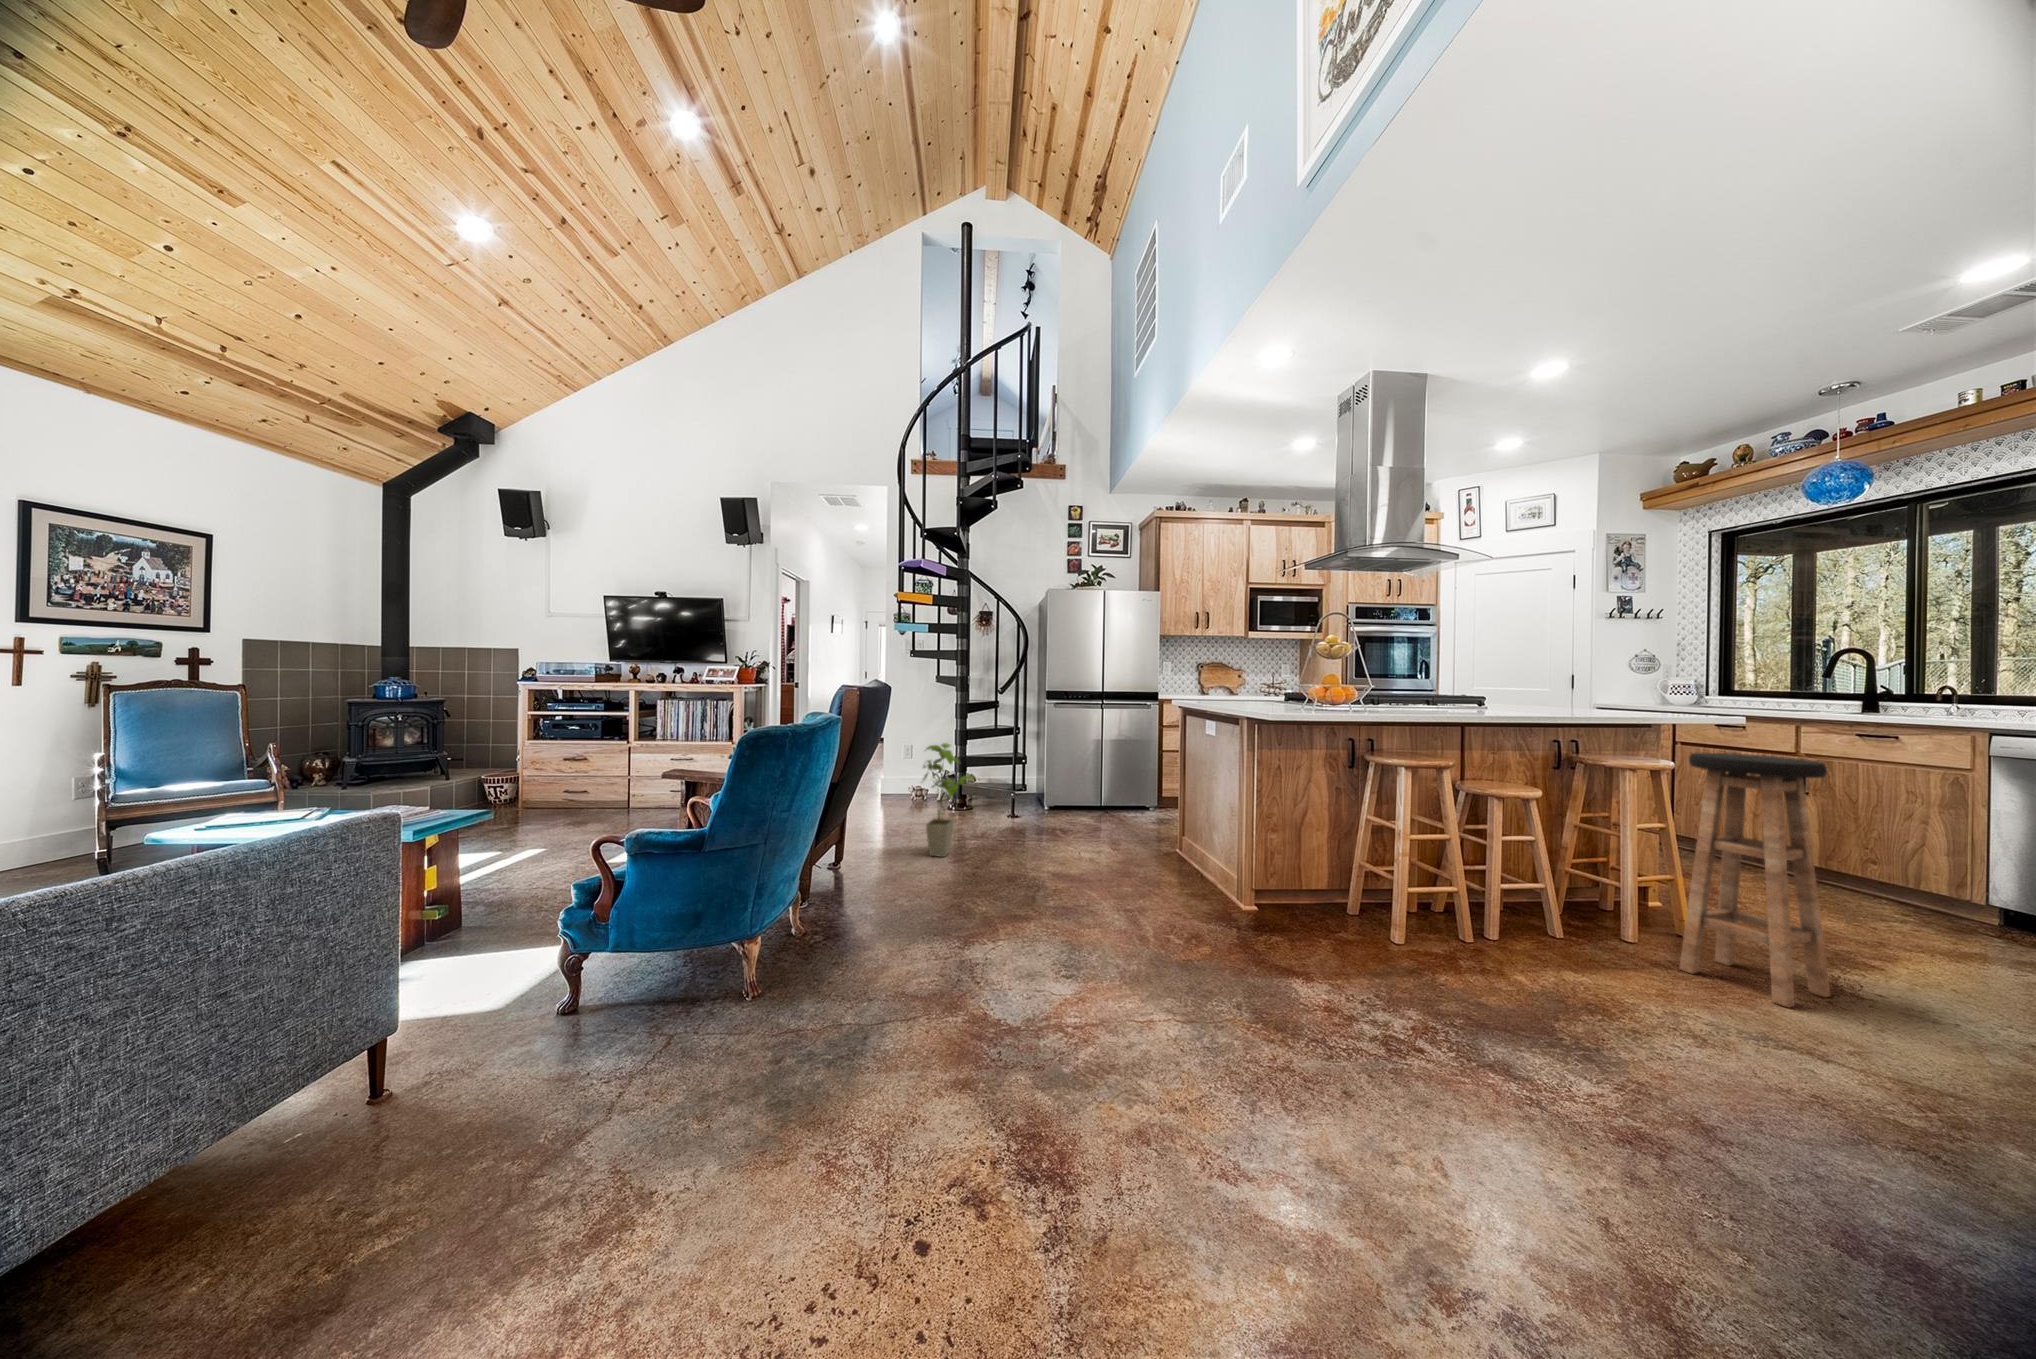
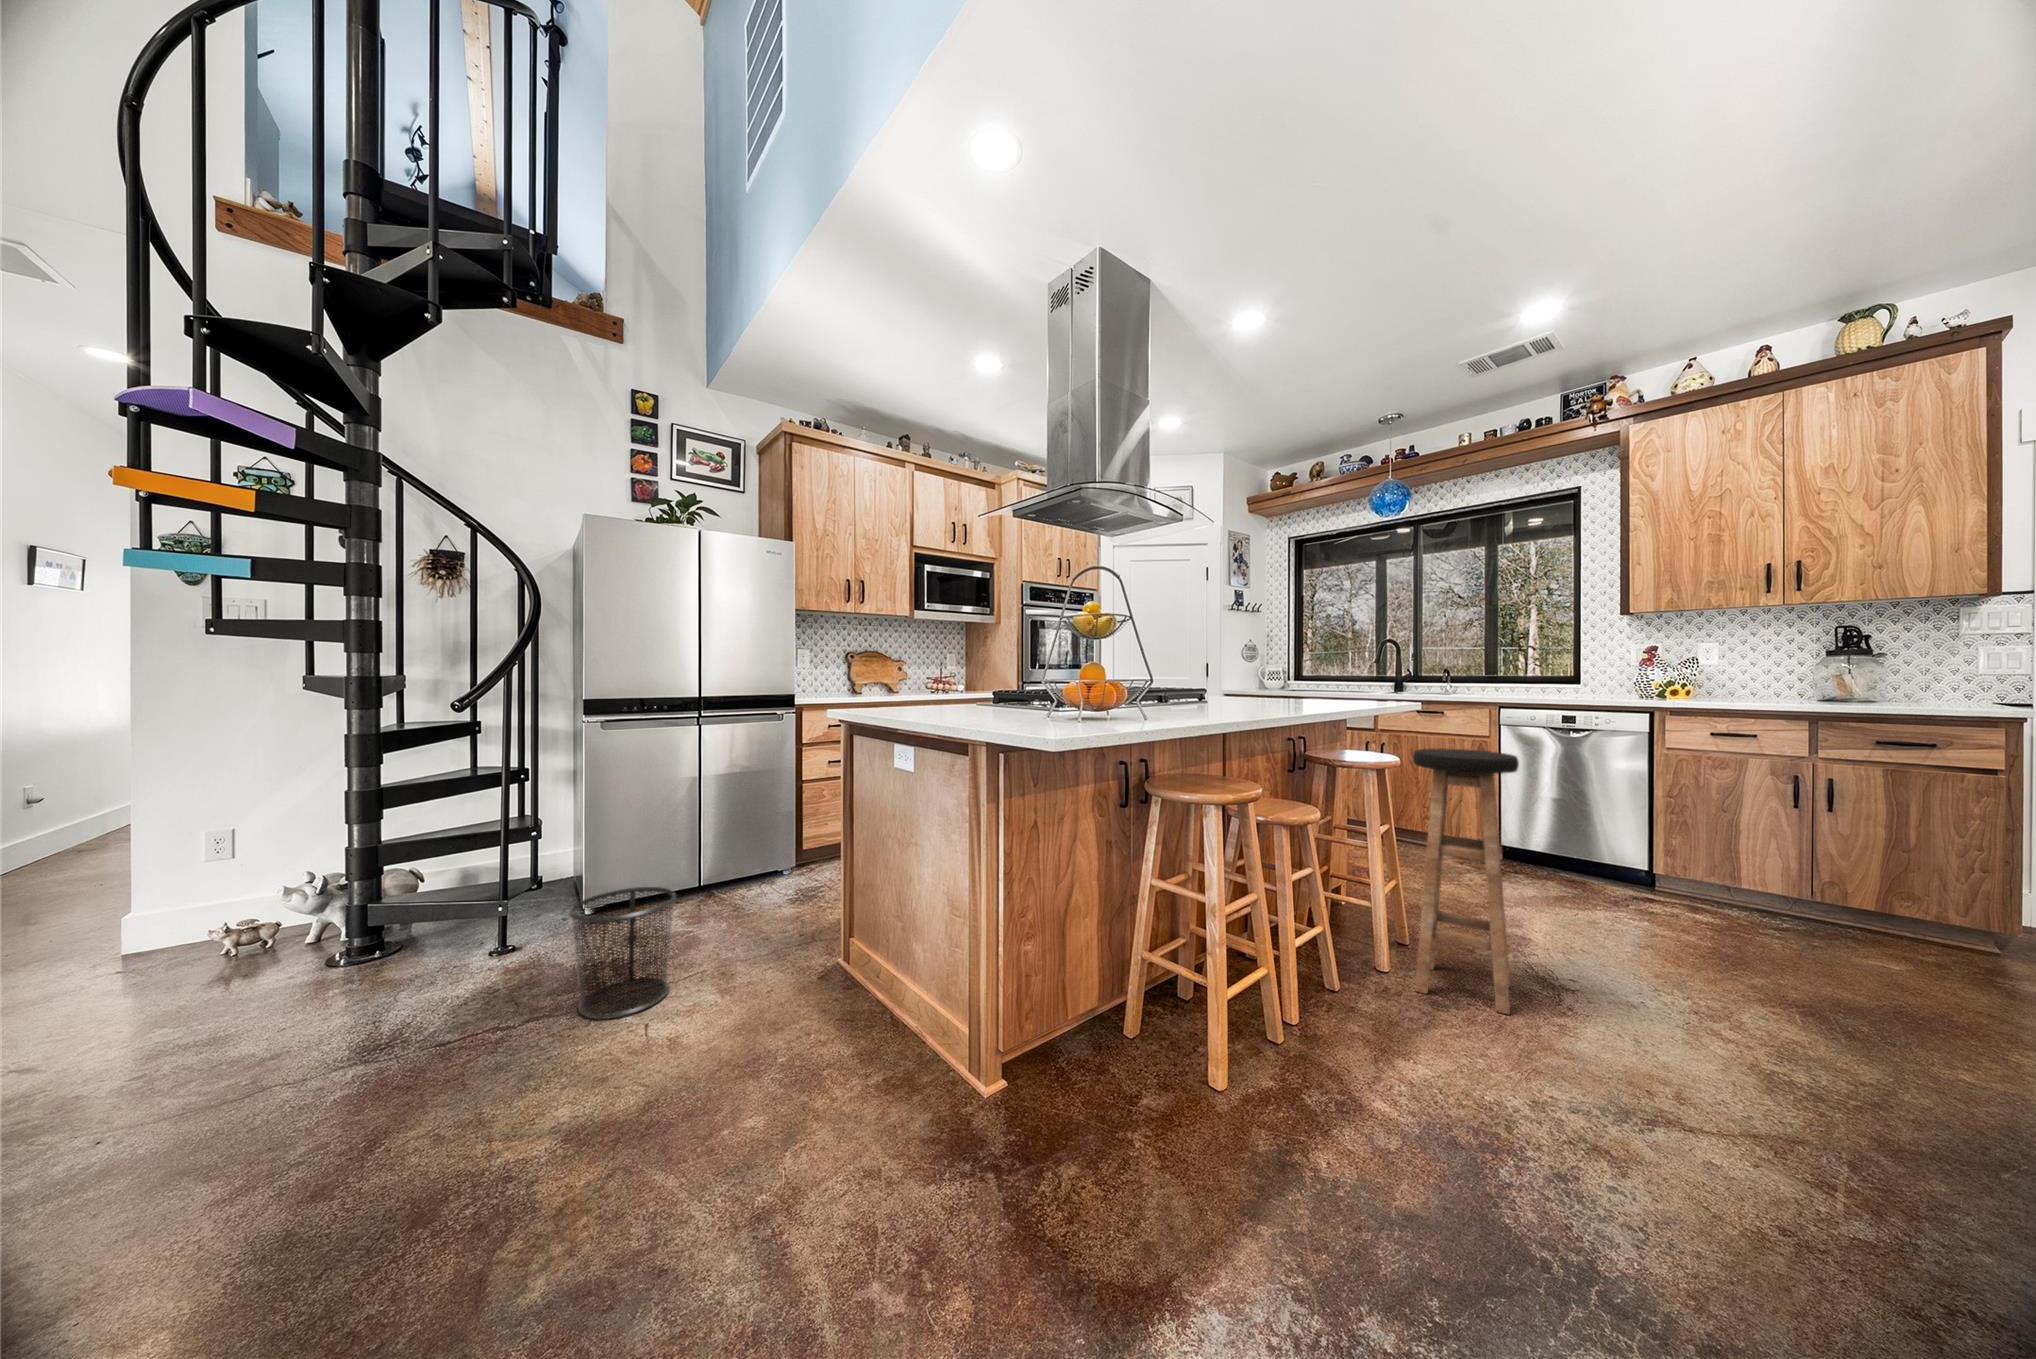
house plant: present [923,743,975,857] -> none [163,855,395,1161]
trash can: none [1040,788,1088,849] -> present [569,887,676,1019]

